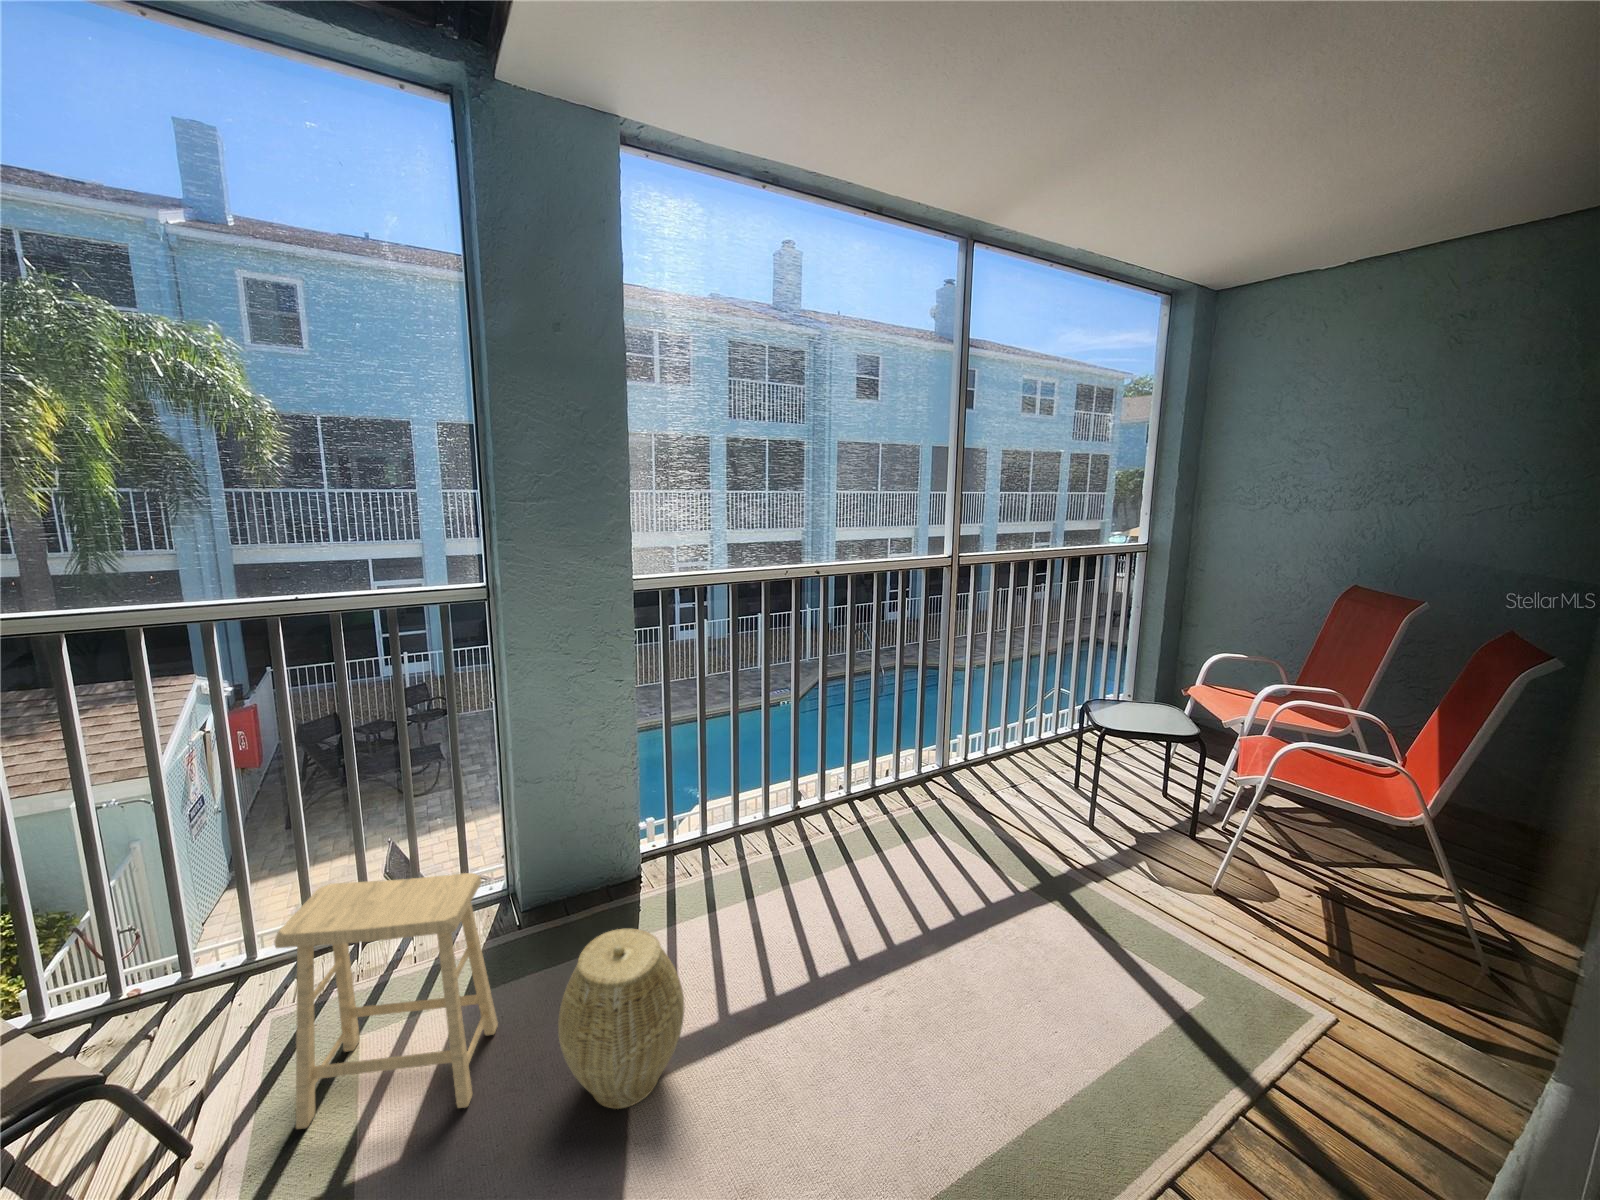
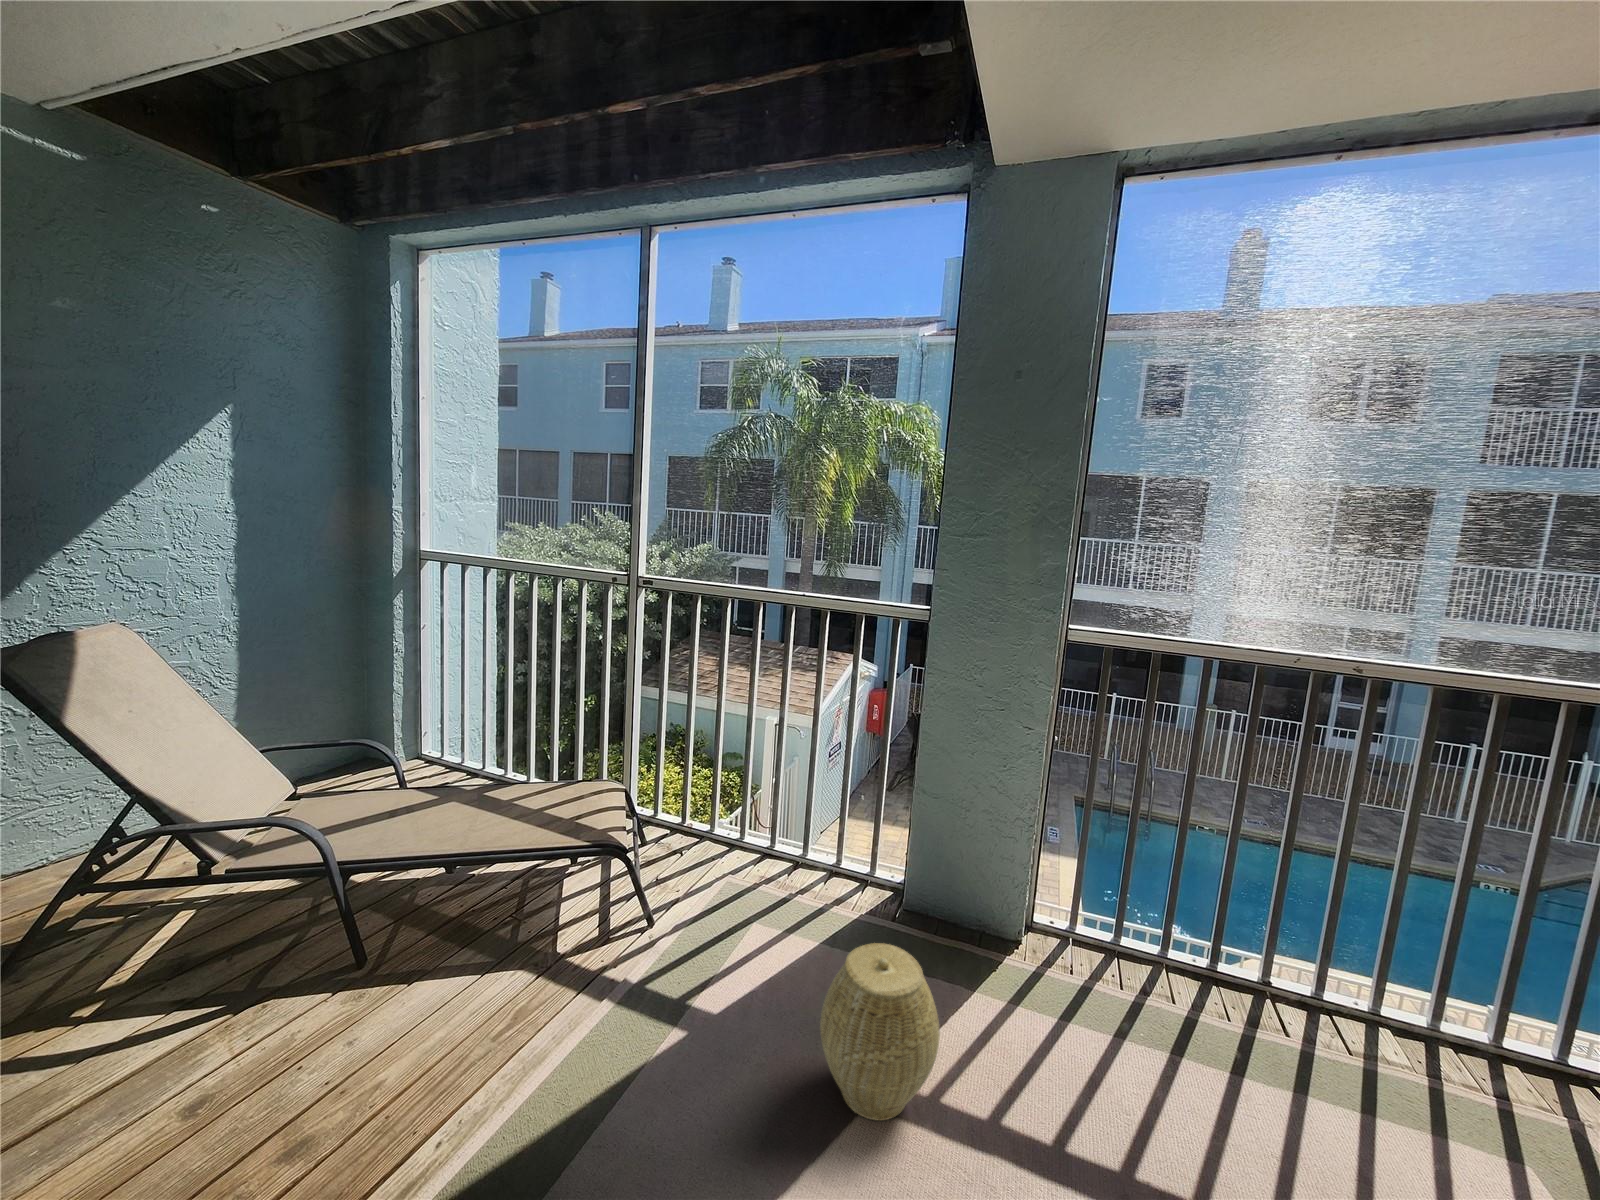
footstool: present [274,873,498,1129] -> none [694,798,830,1016]

